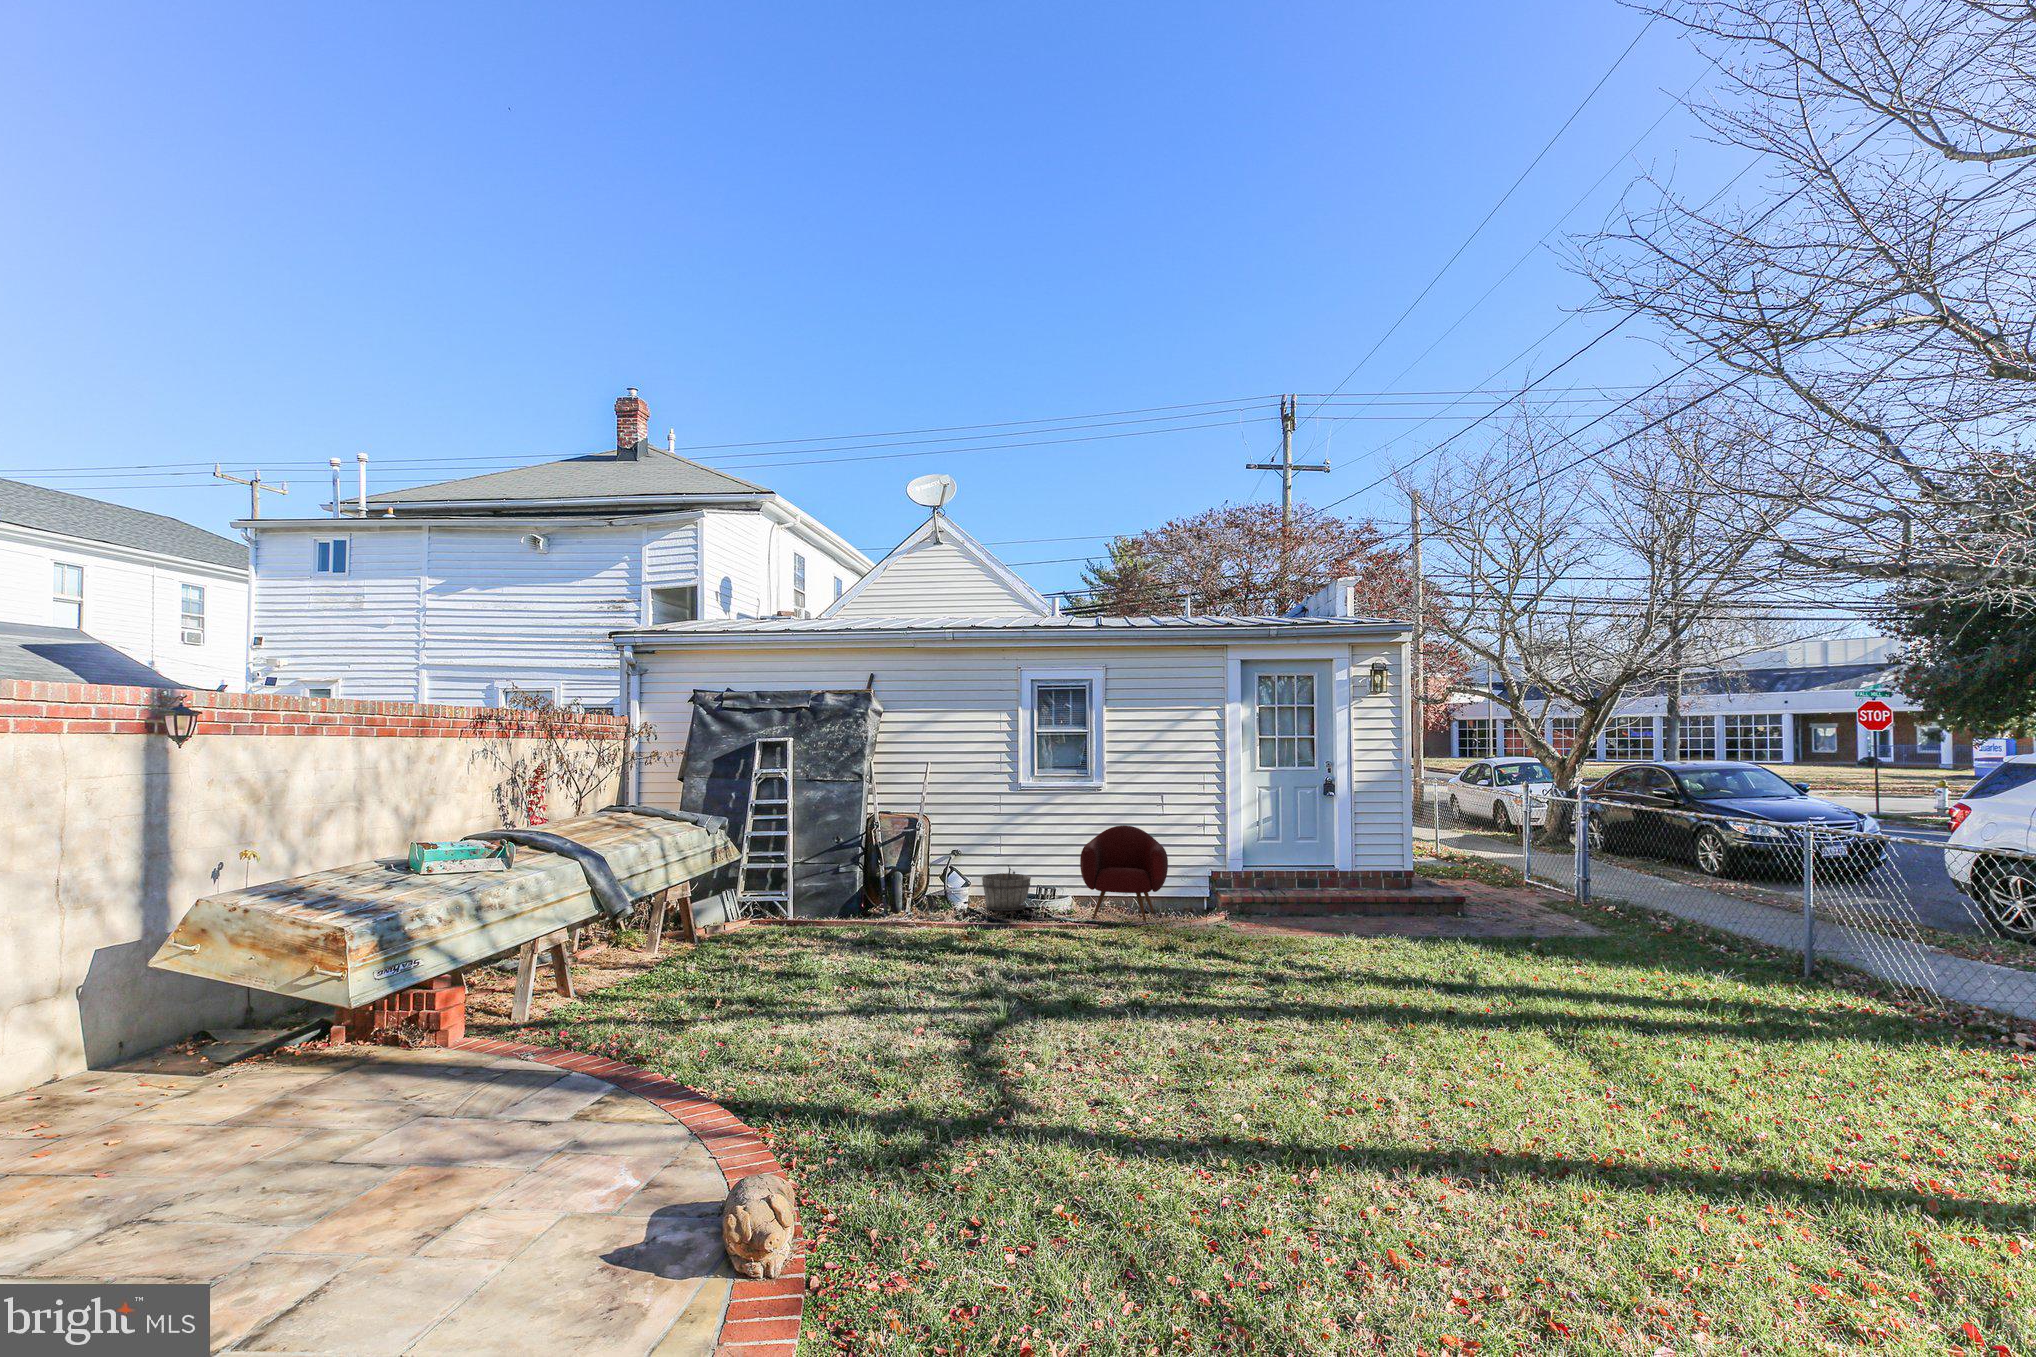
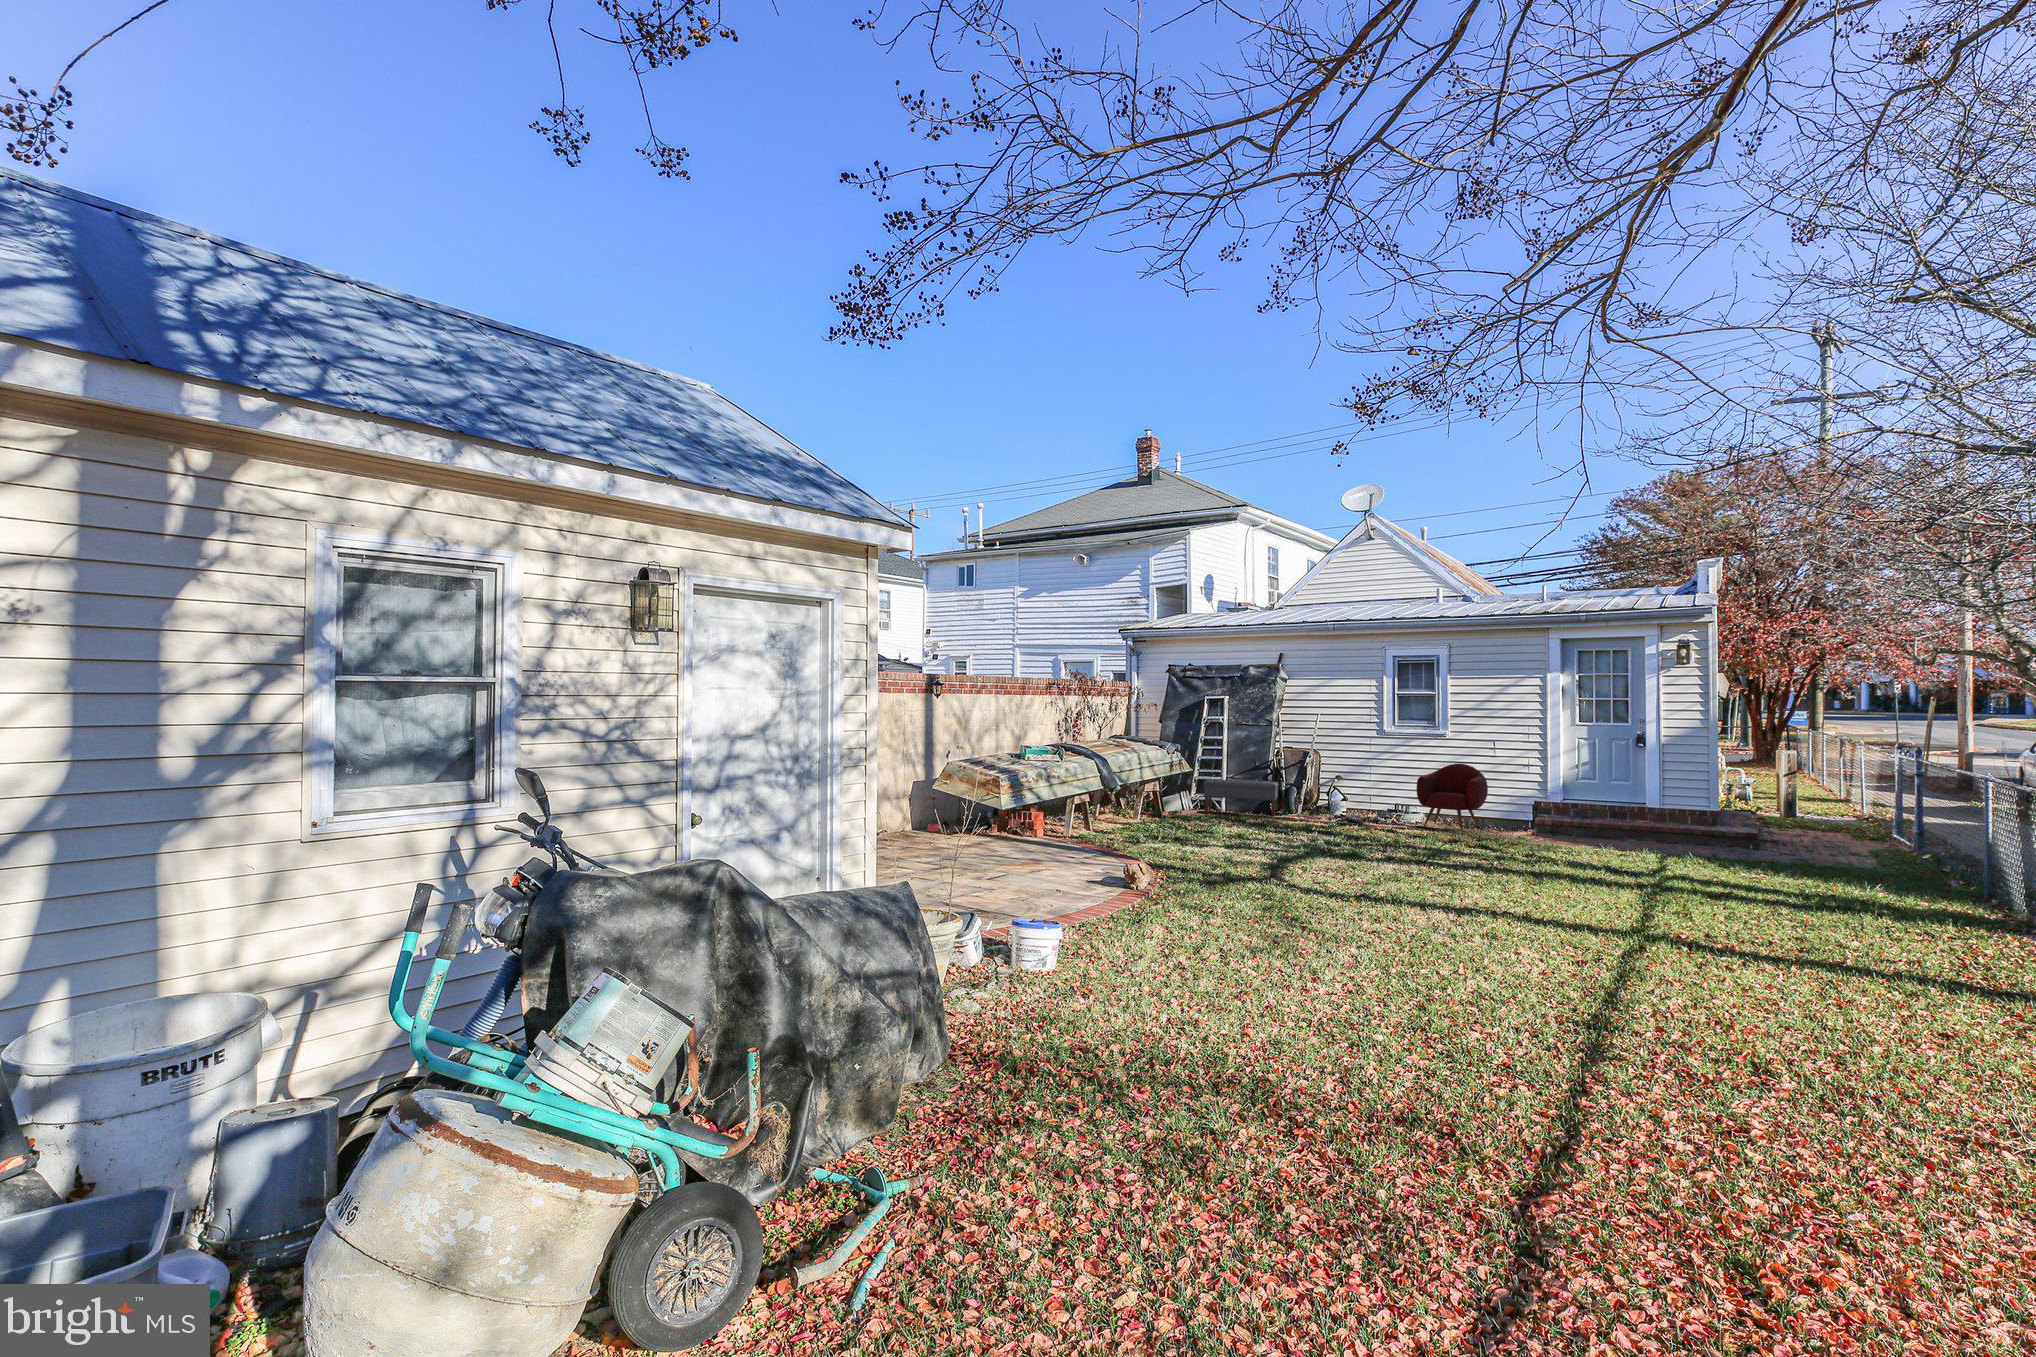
wooden bucket: present [982,865,1031,911] -> none [1351,788,1387,818]
bench: none [769,866,885,924] -> present [1203,779,1279,816]
potted plant: none [73,986,156,1093] -> present [923,795,945,832]

